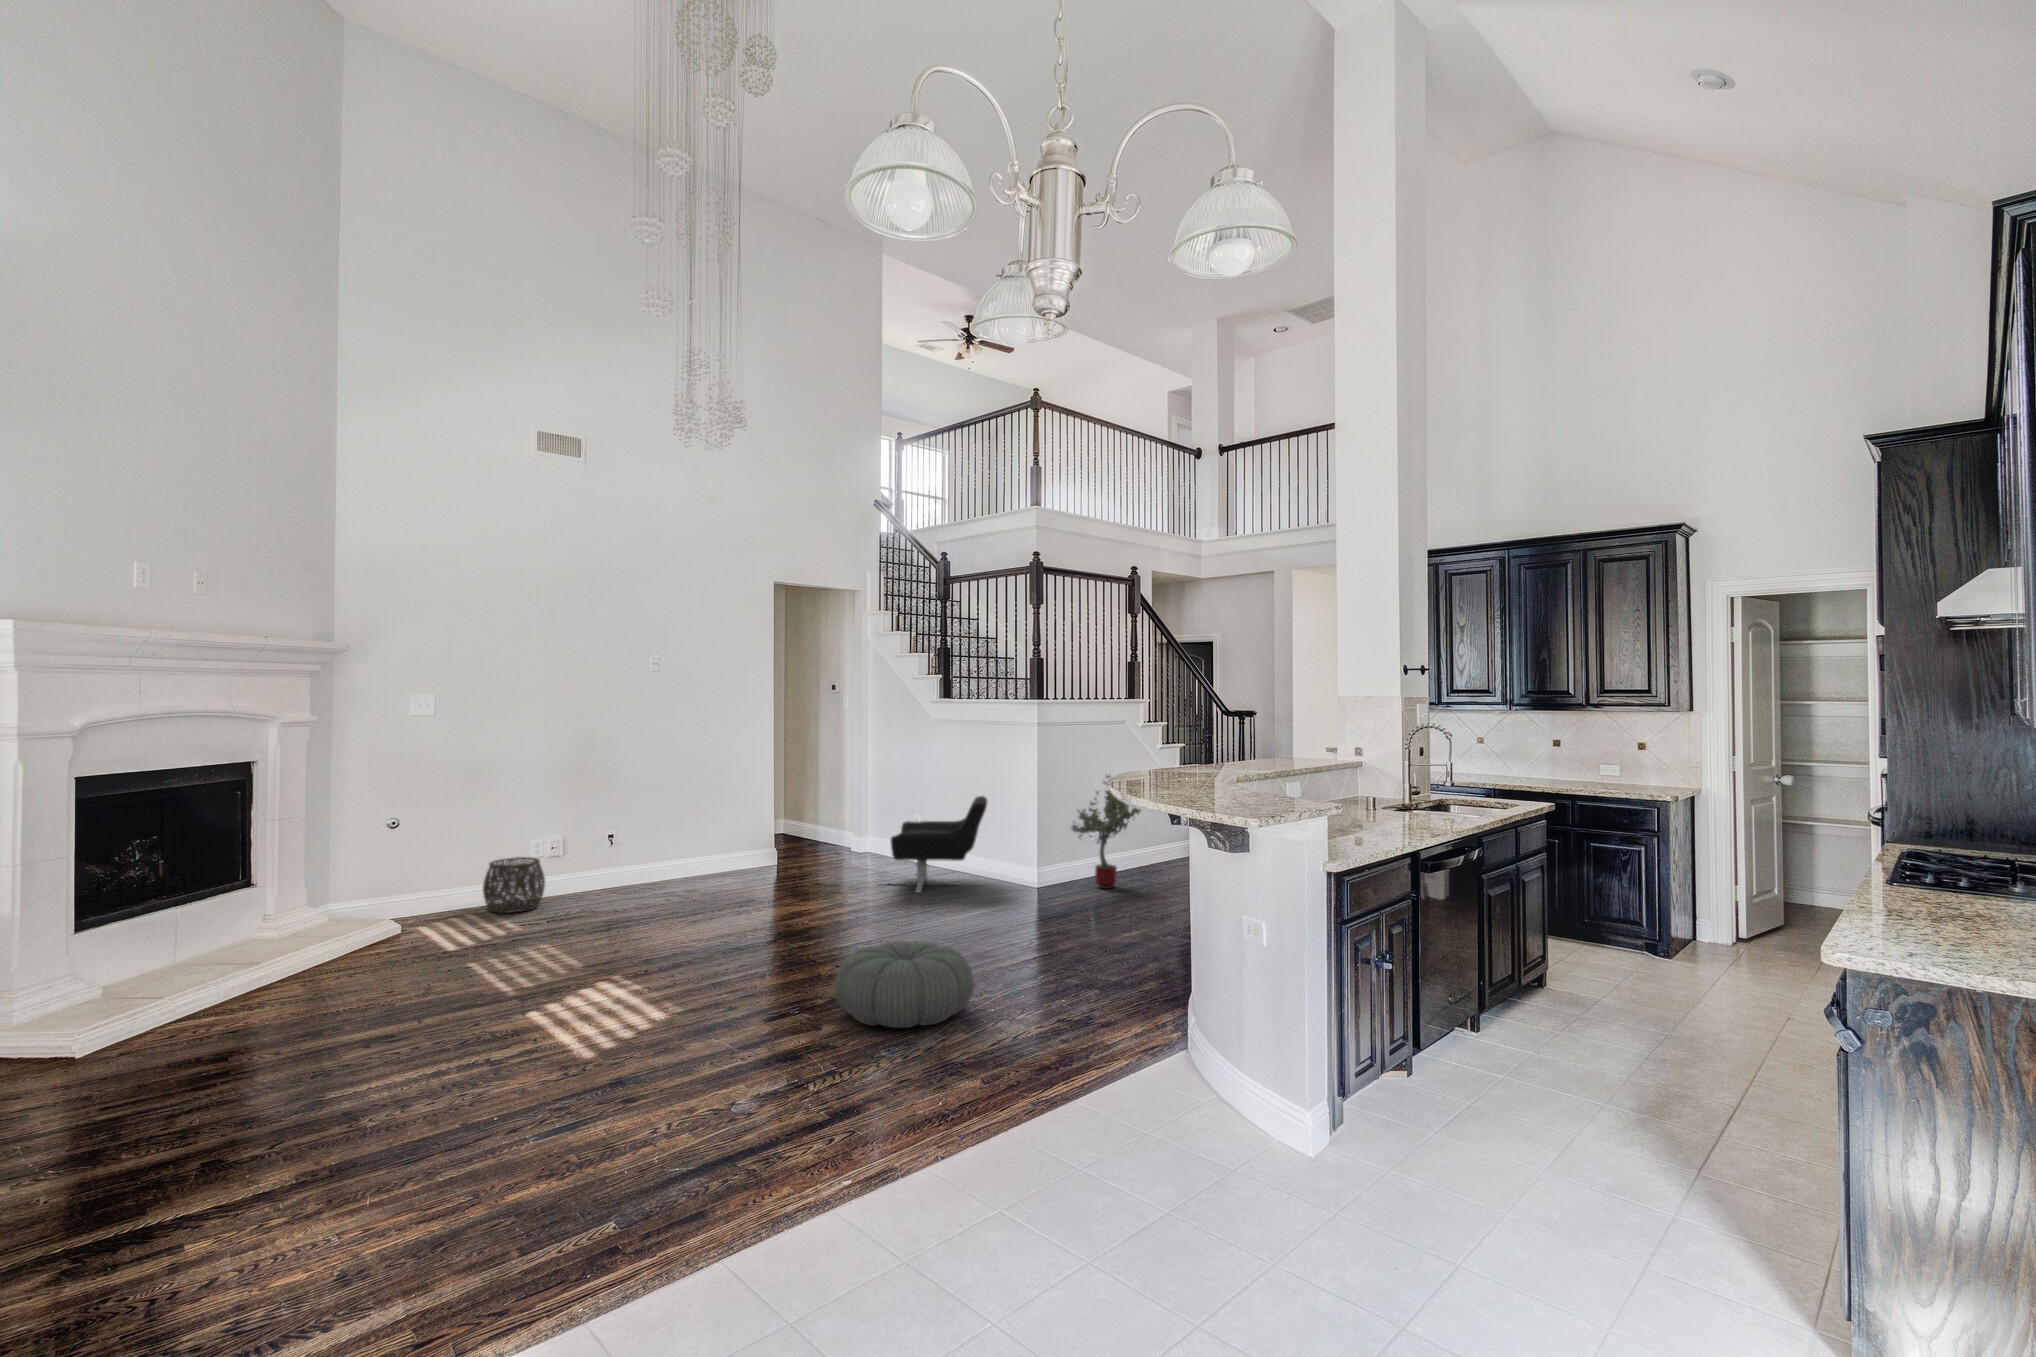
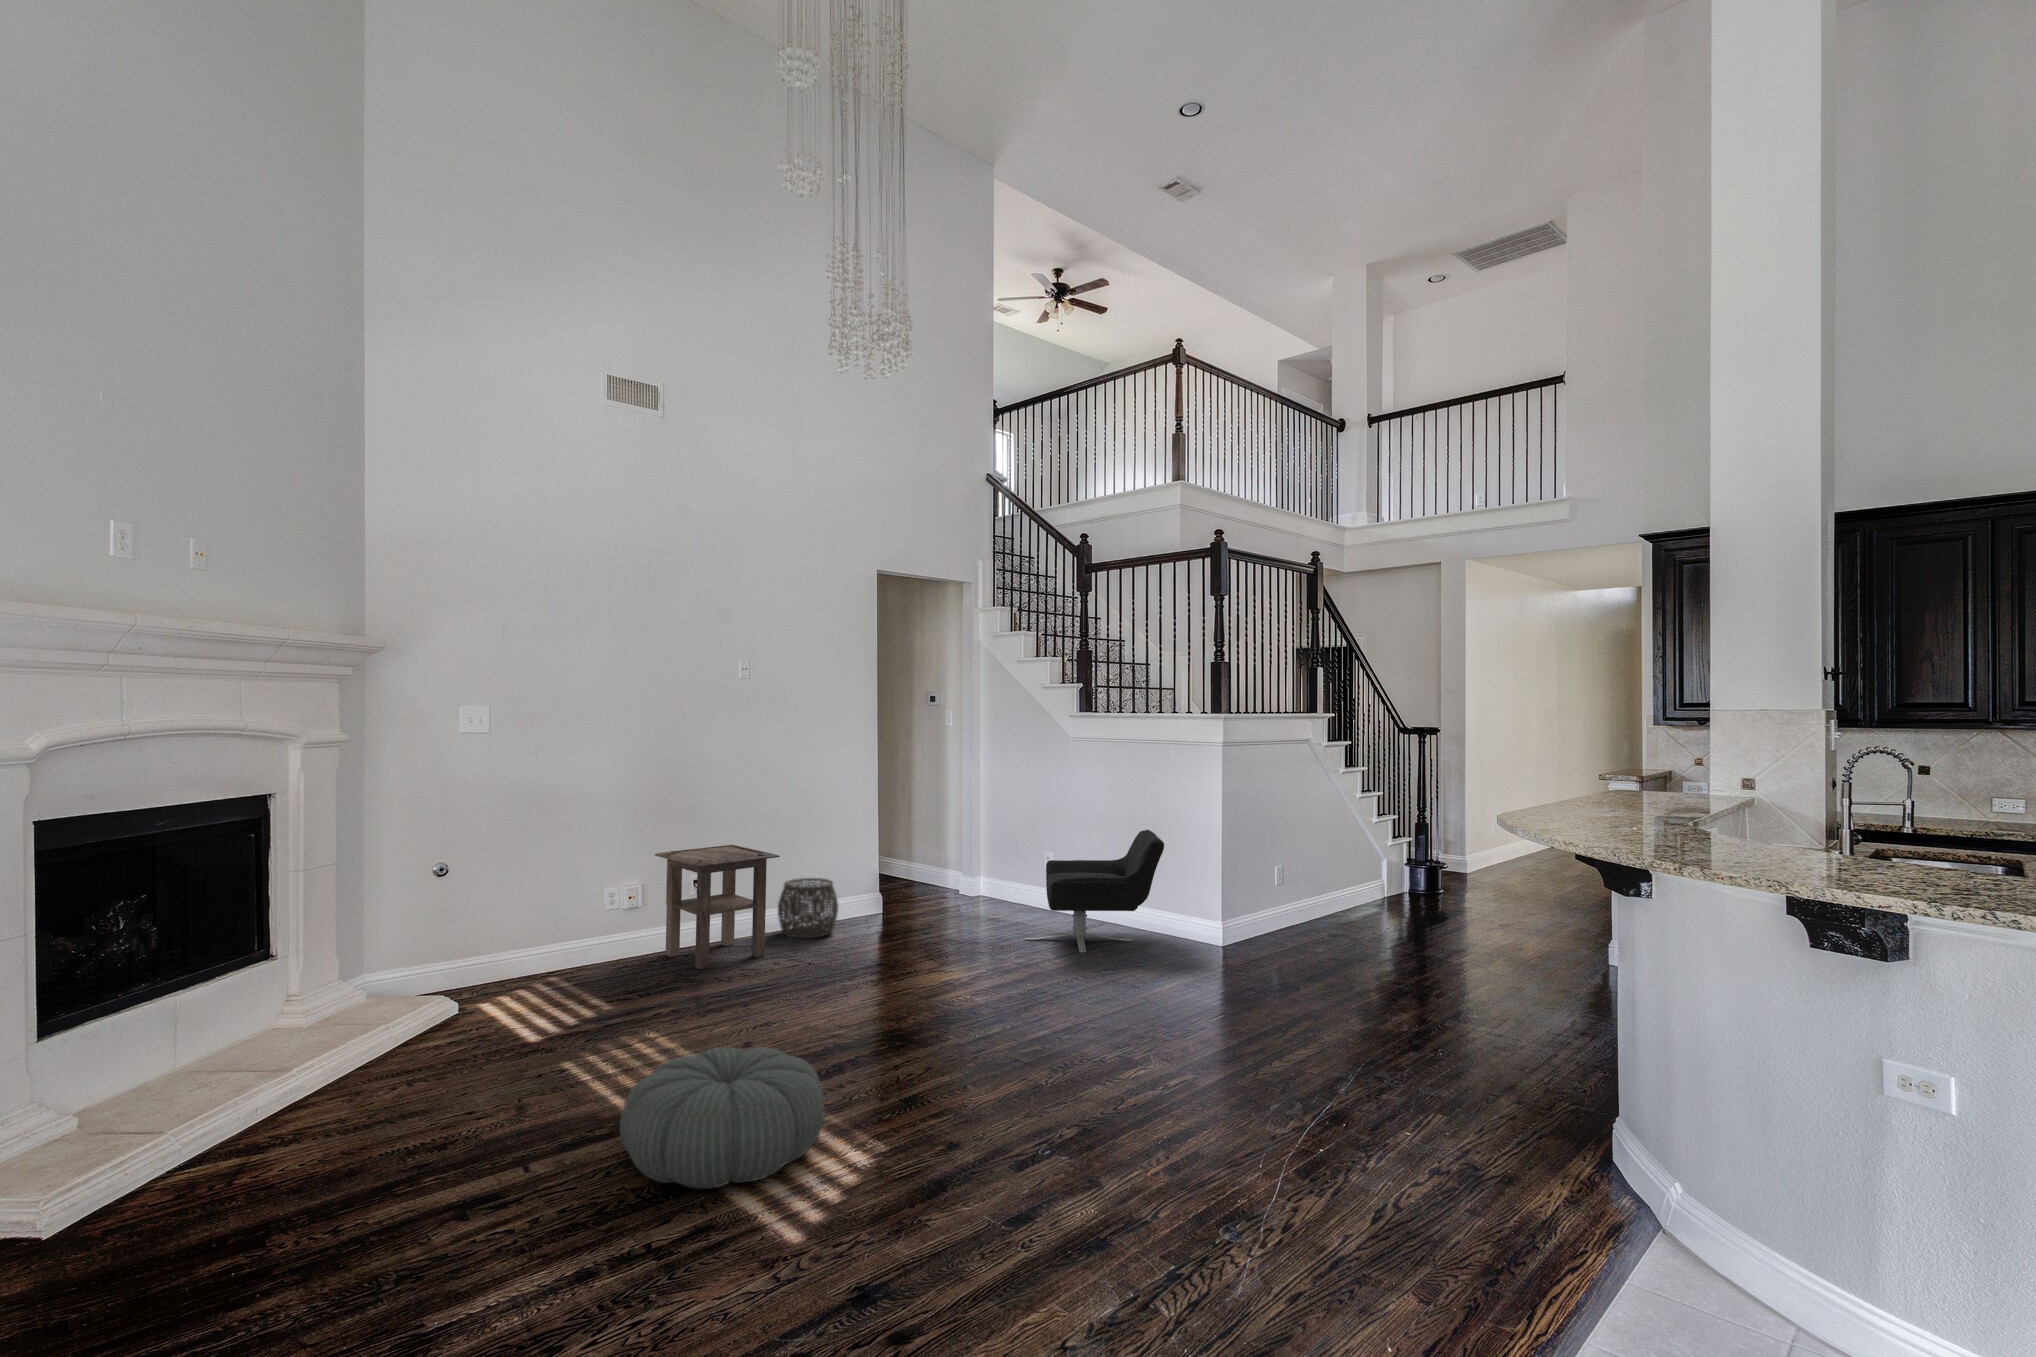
potted tree: present [1072,775,1141,889] -> none [1262,804,1348,947]
side table: none [571,808,671,905] -> present [655,845,780,969]
woven basket: present [483,857,545,913] -> present [778,878,838,938]
pouf: present [835,941,974,1028] -> present [620,1047,825,1188]

